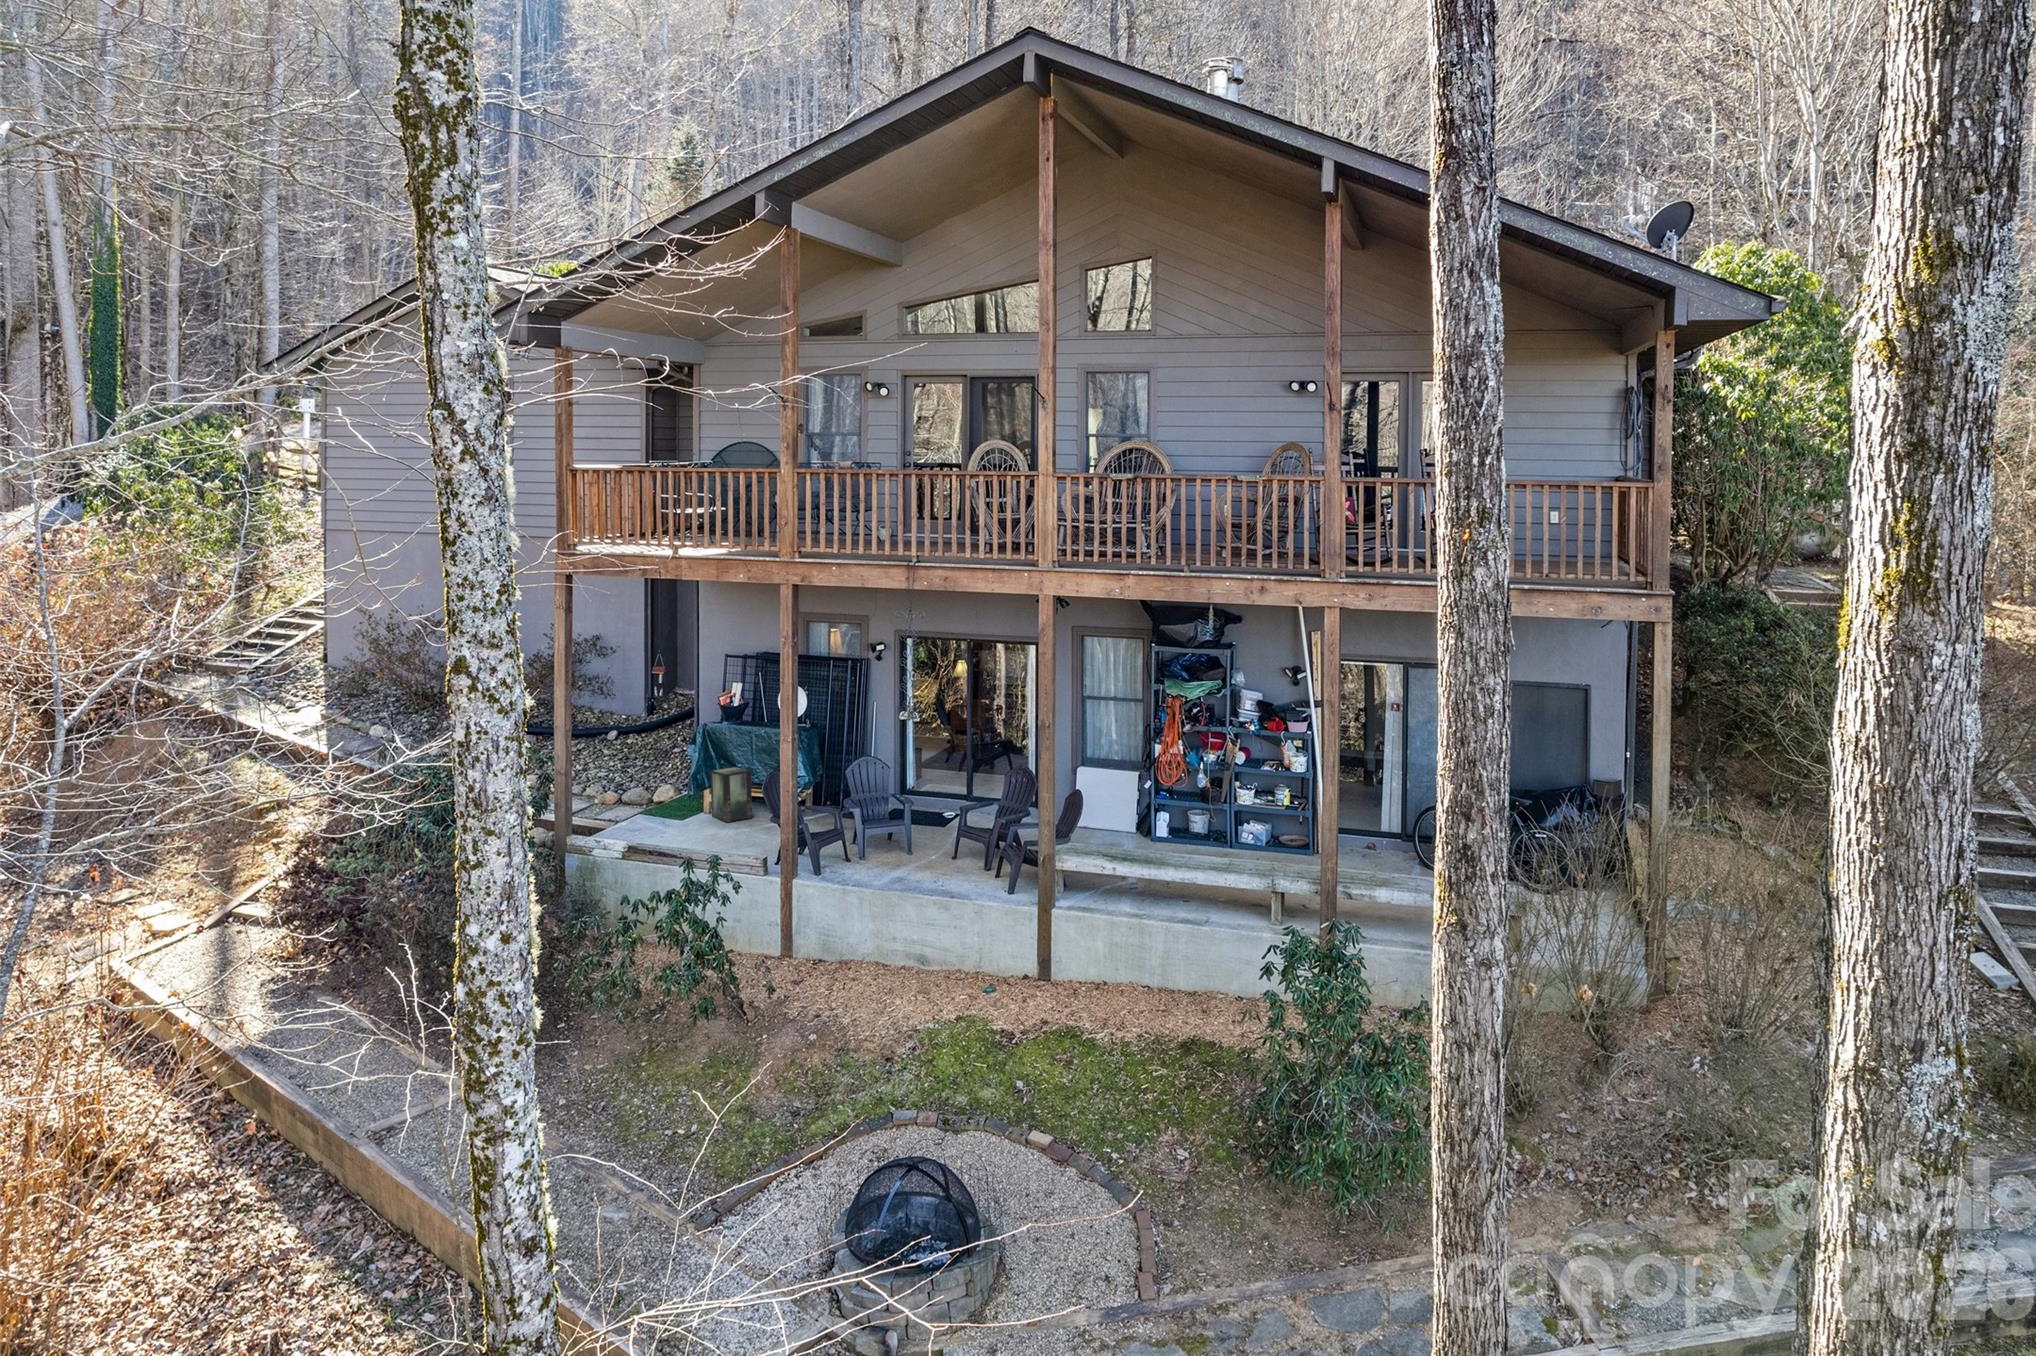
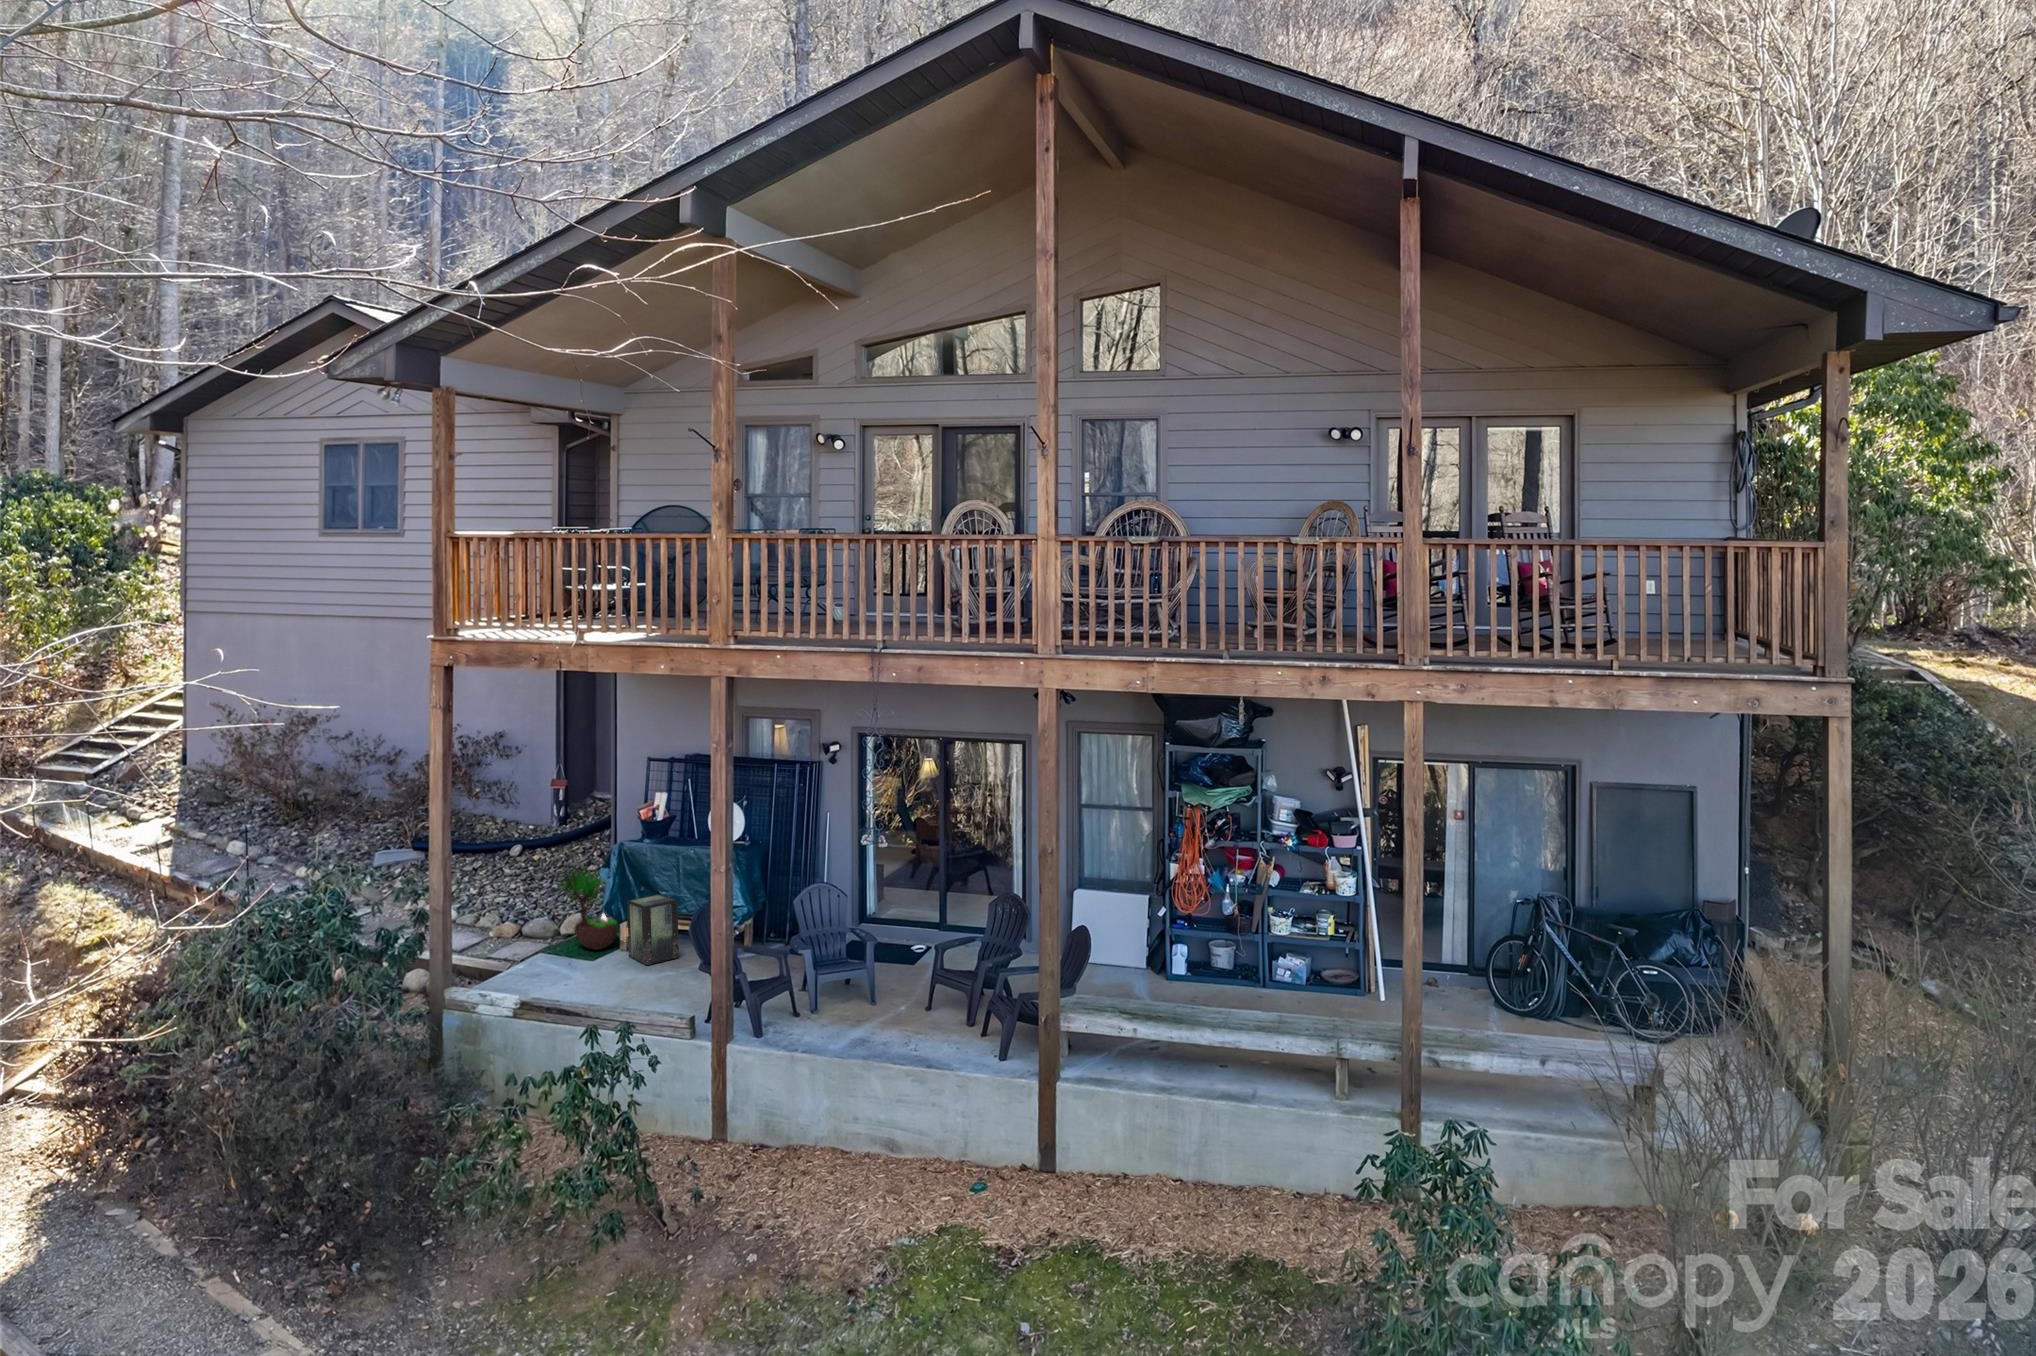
potted tree: none [651,737,703,811] -> present [555,864,618,950]

